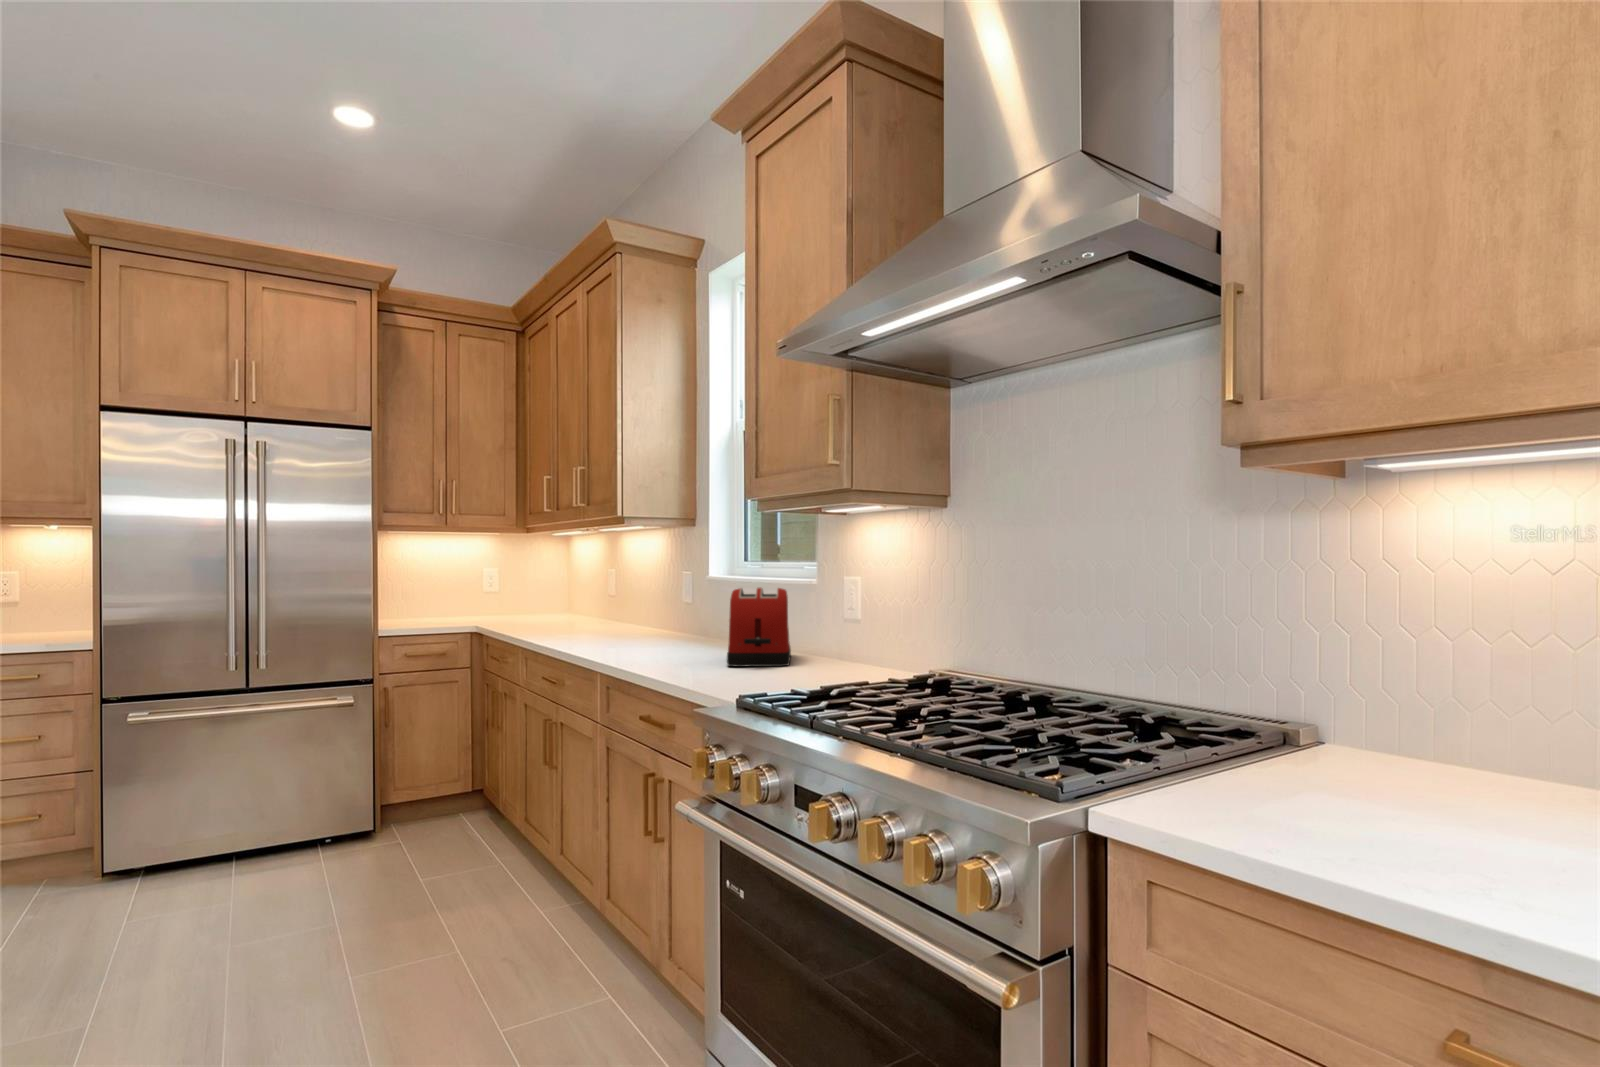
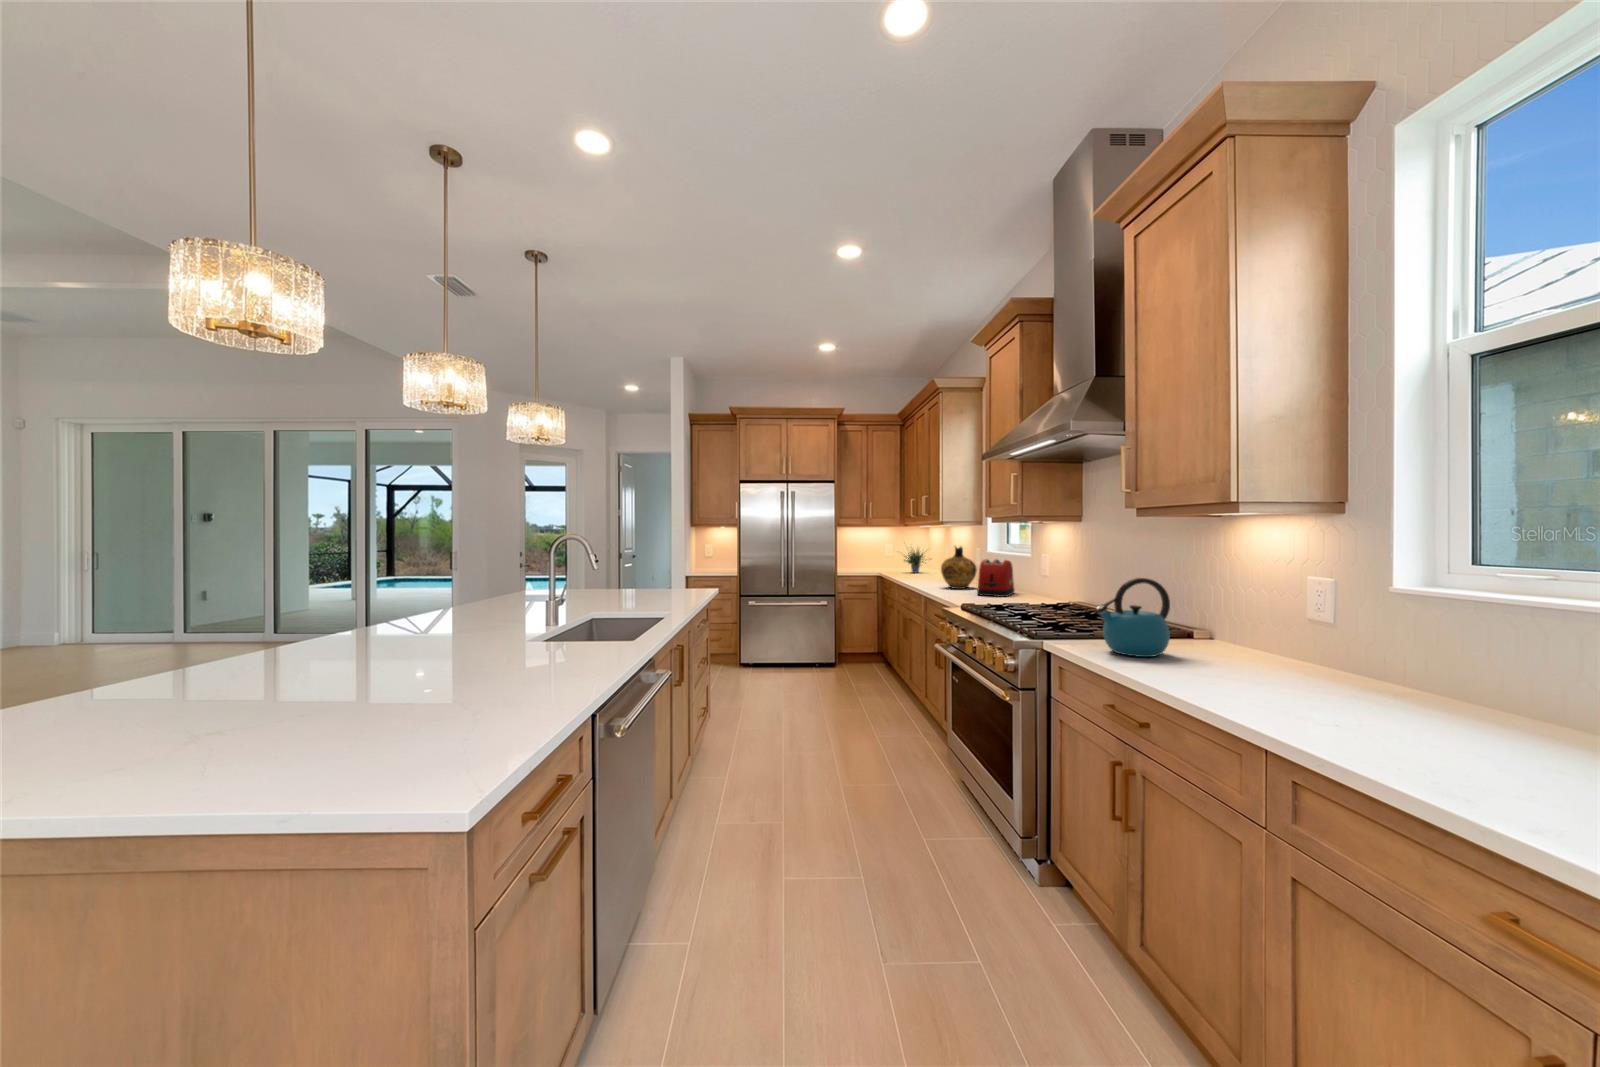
potted plant: none [509,557,587,621] -> present [904,549,925,573]
ceramic jug: none [632,562,705,653] -> present [941,547,977,589]
kettle: none [1290,620,1489,853] -> present [1096,578,1170,657]

